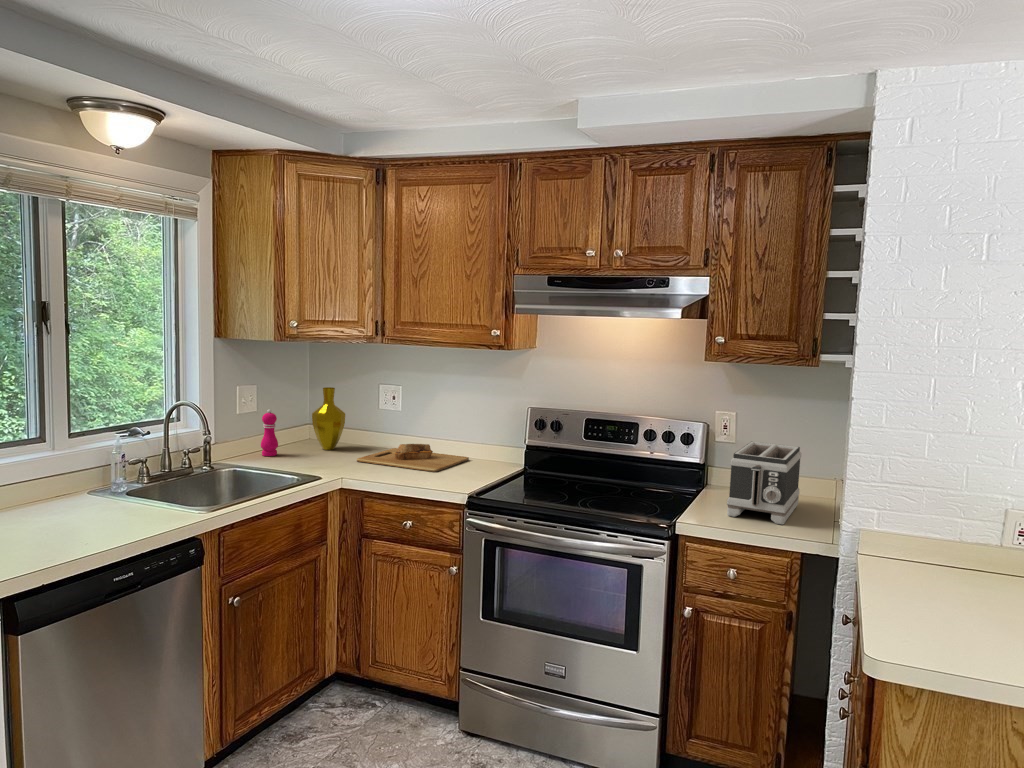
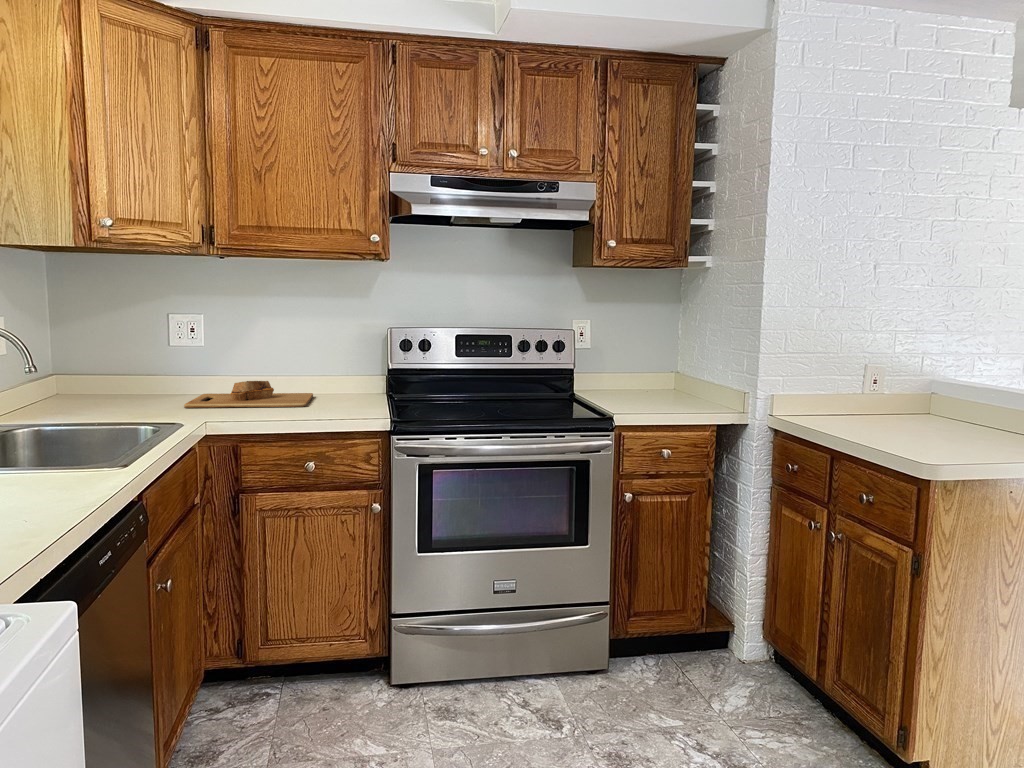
vase: present [312,387,345,450] -> none [84,320,135,403]
pepper mill: present [261,409,278,456] -> none [29,349,56,415]
toaster: present [727,441,801,525] -> none [619,342,689,406]

